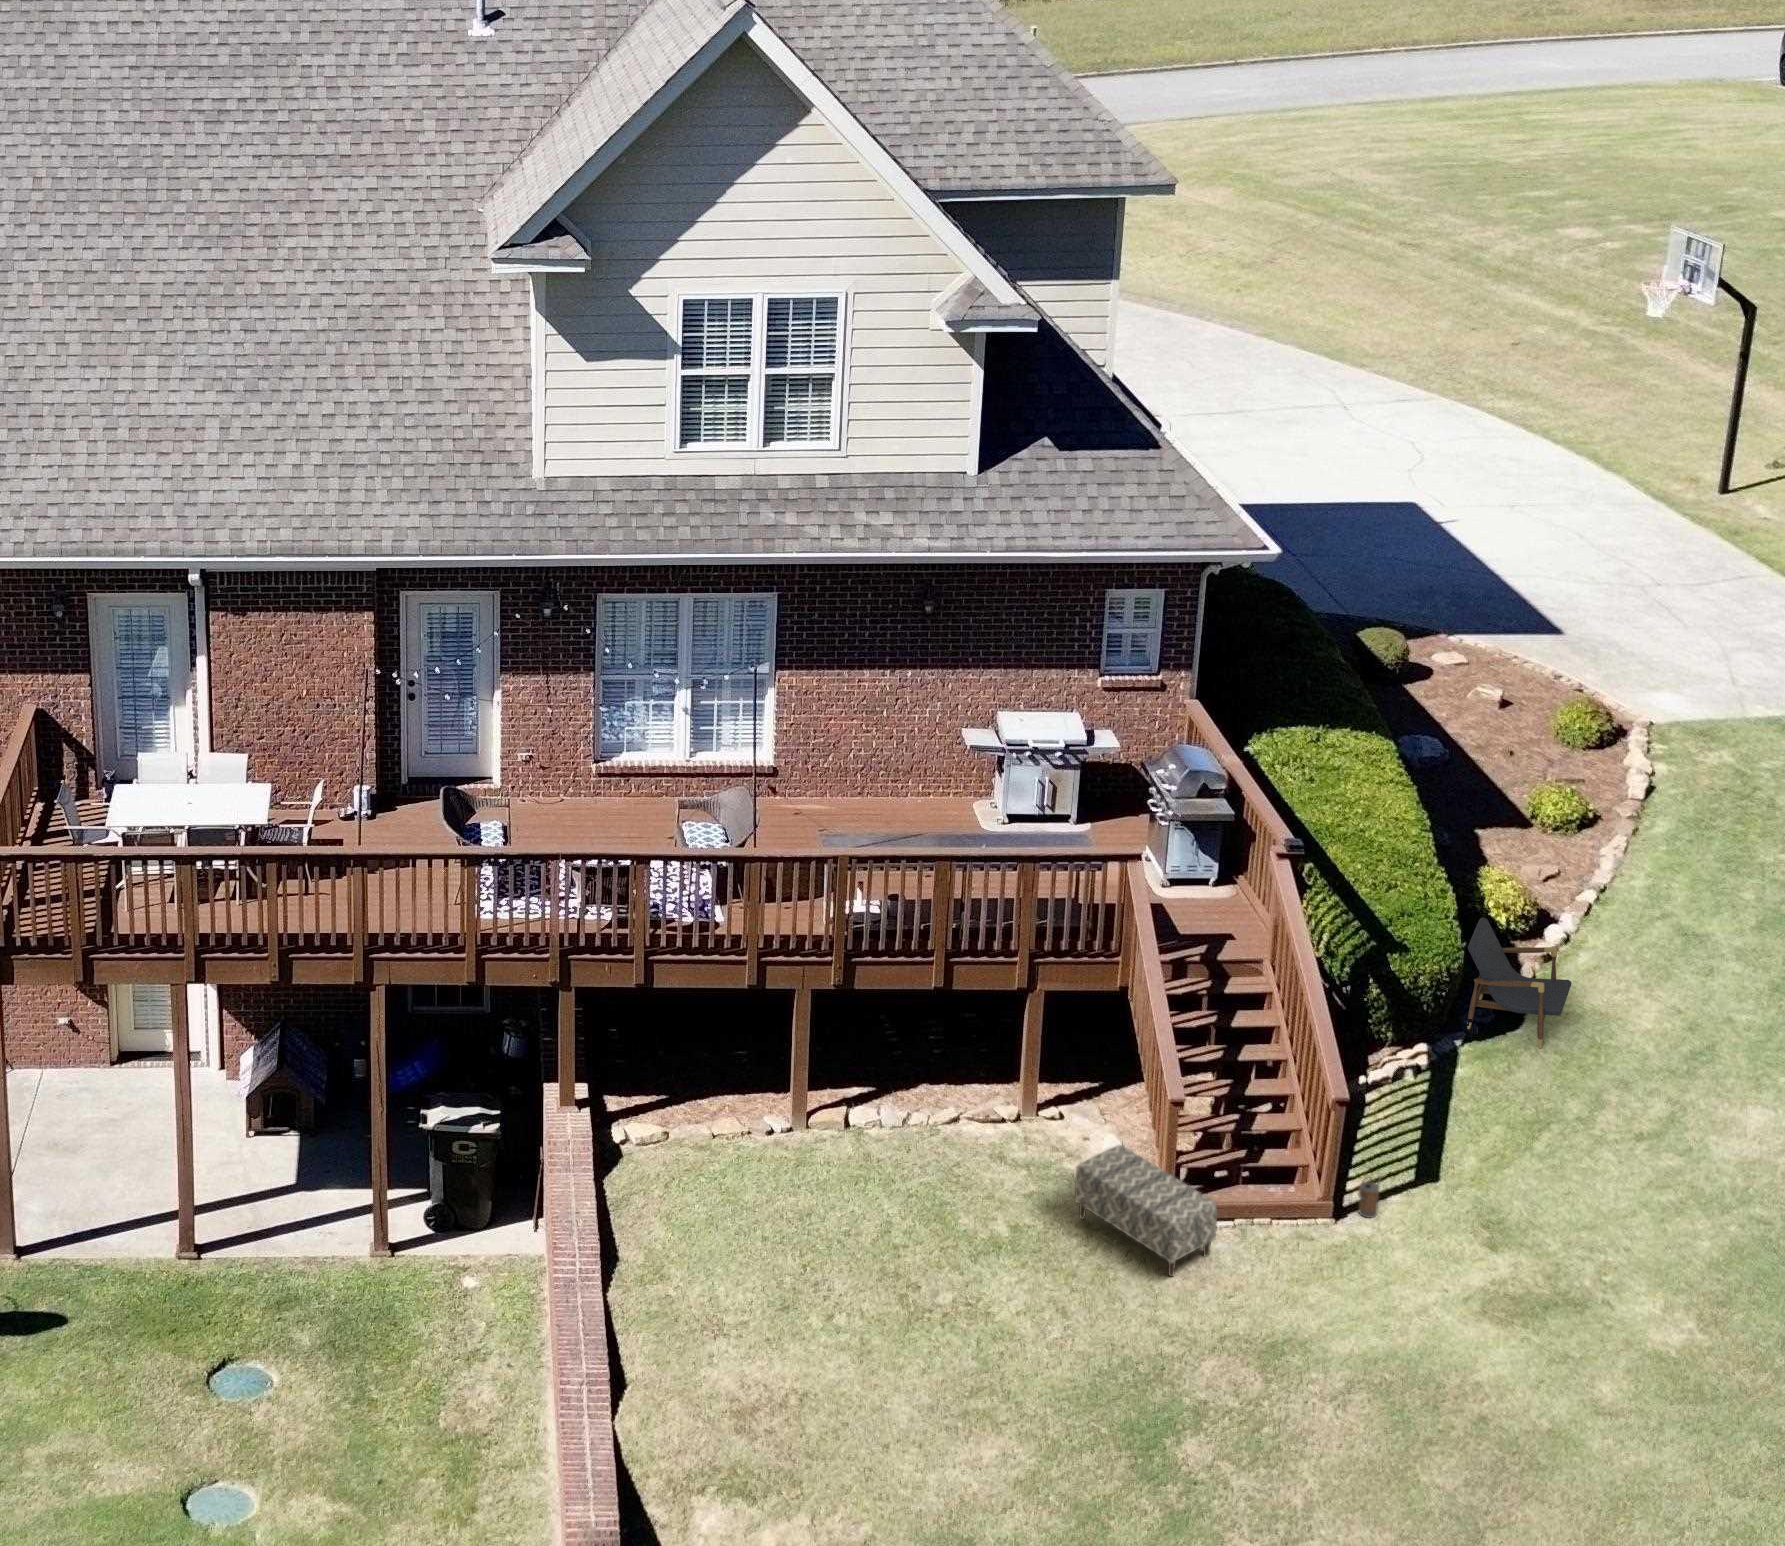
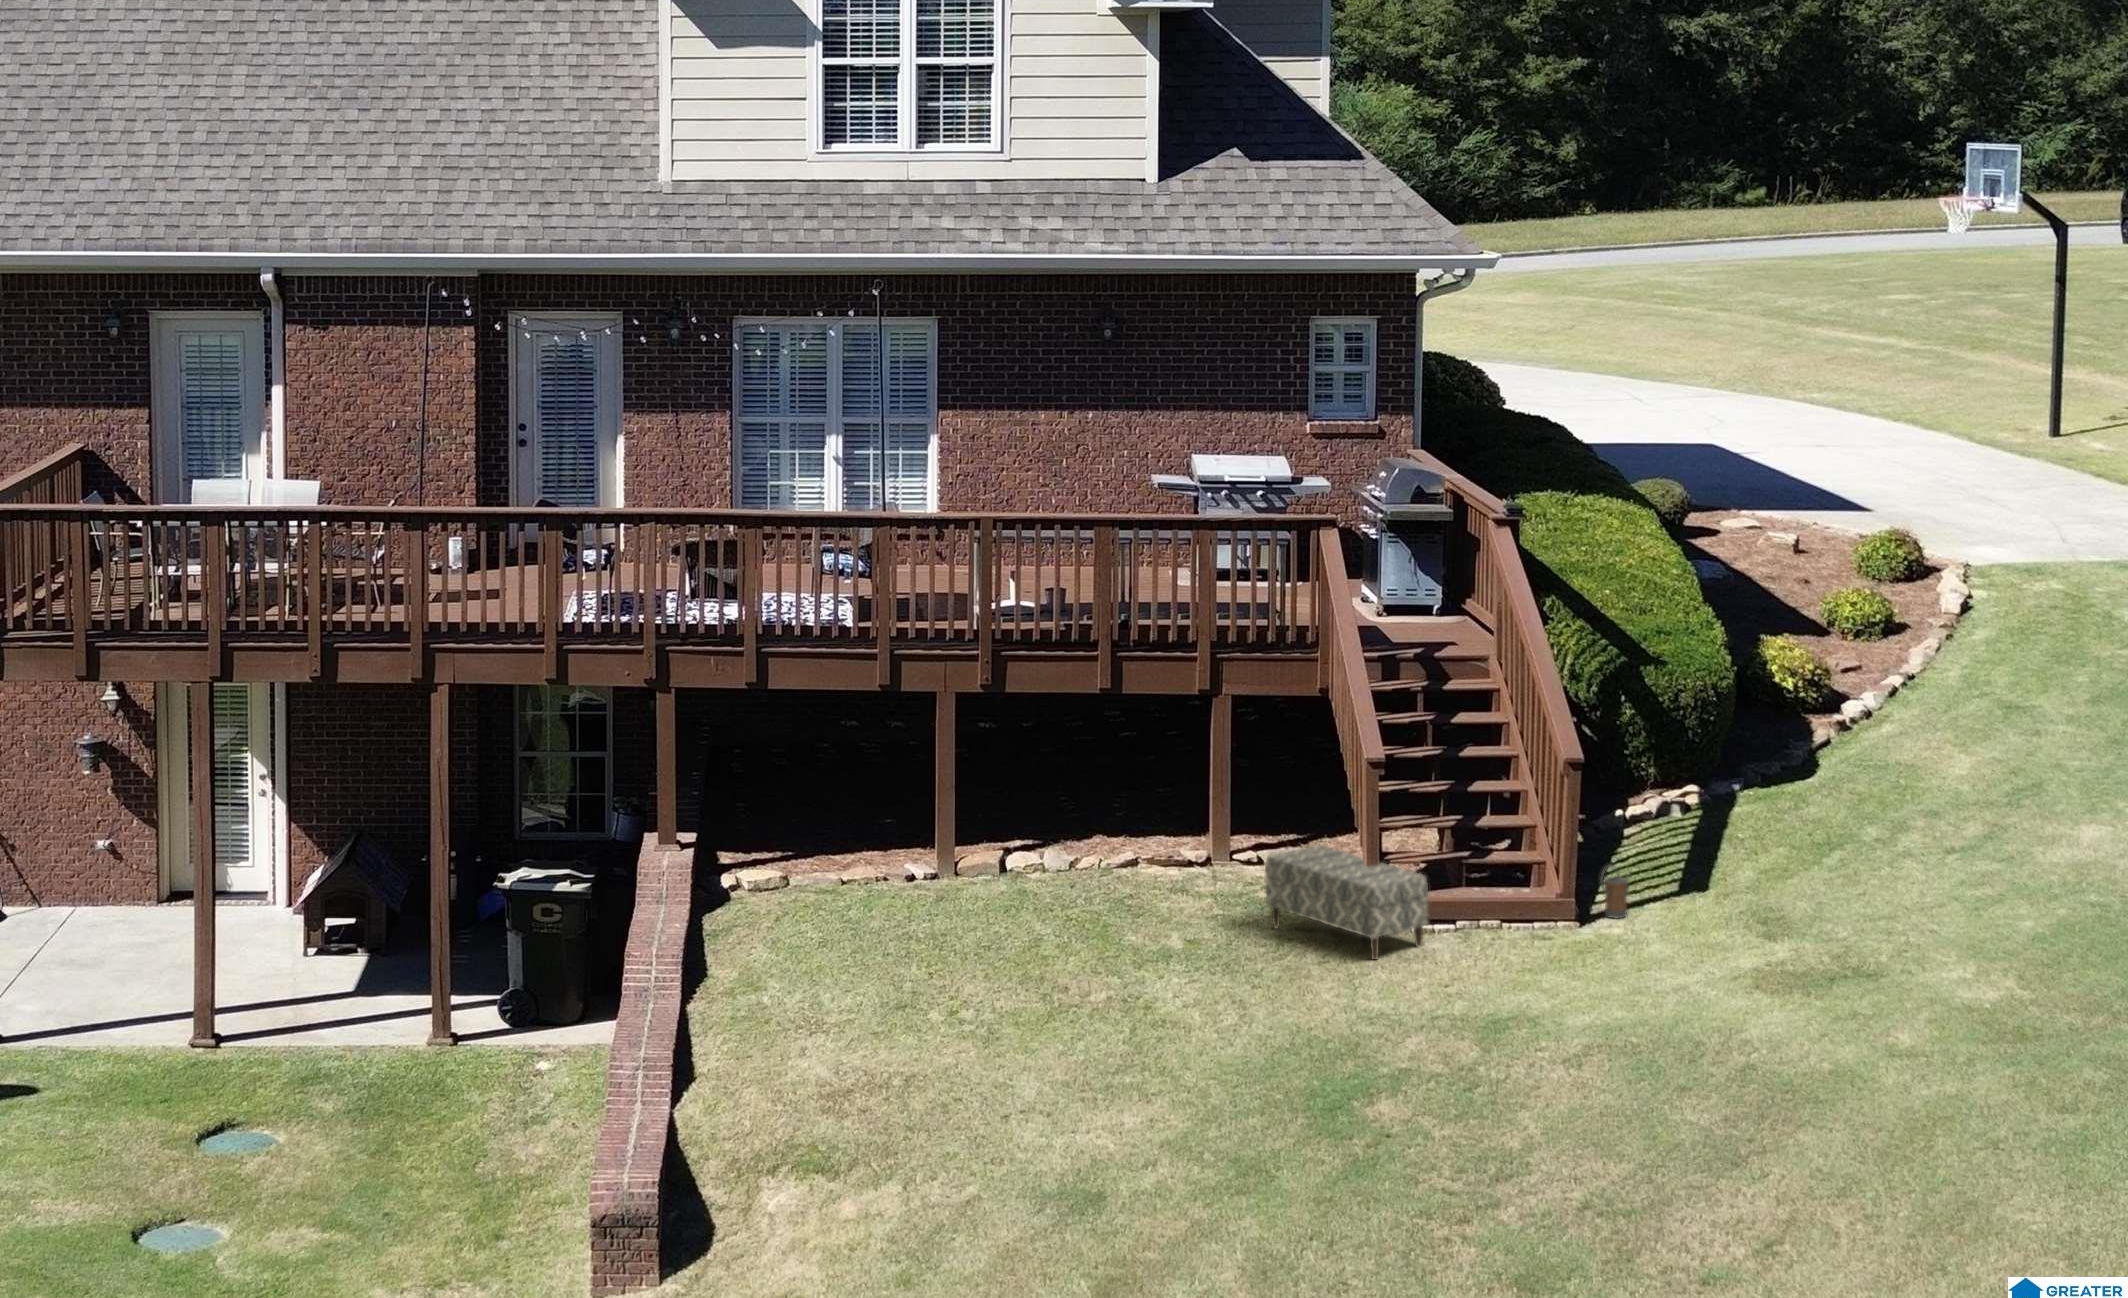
lounge chair: present [1467,918,1572,1049] -> none [1752,676,1886,811]

